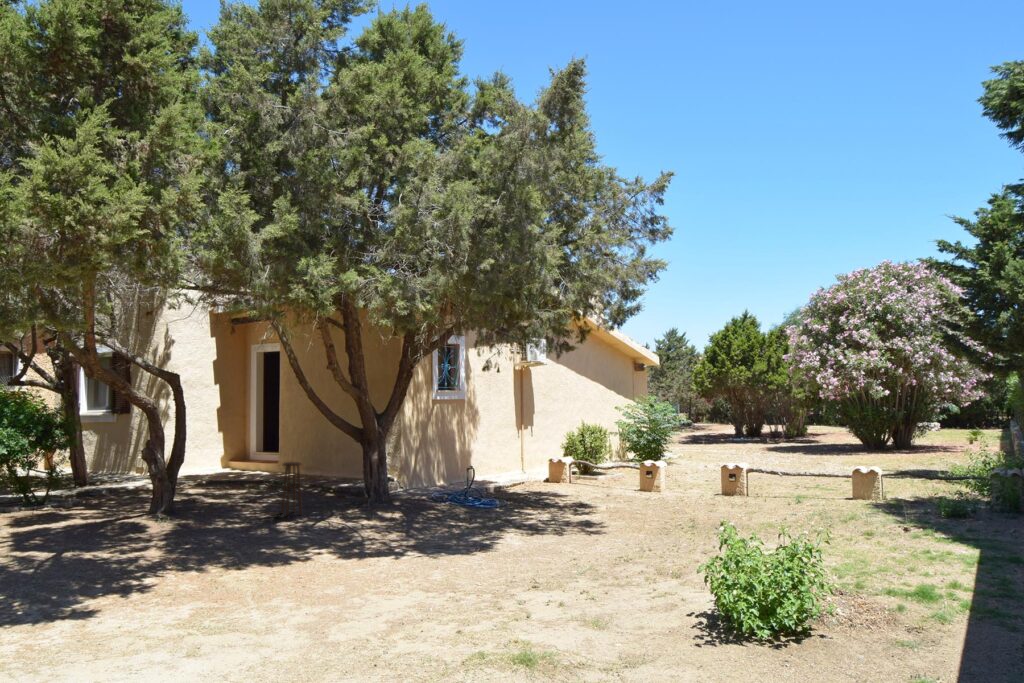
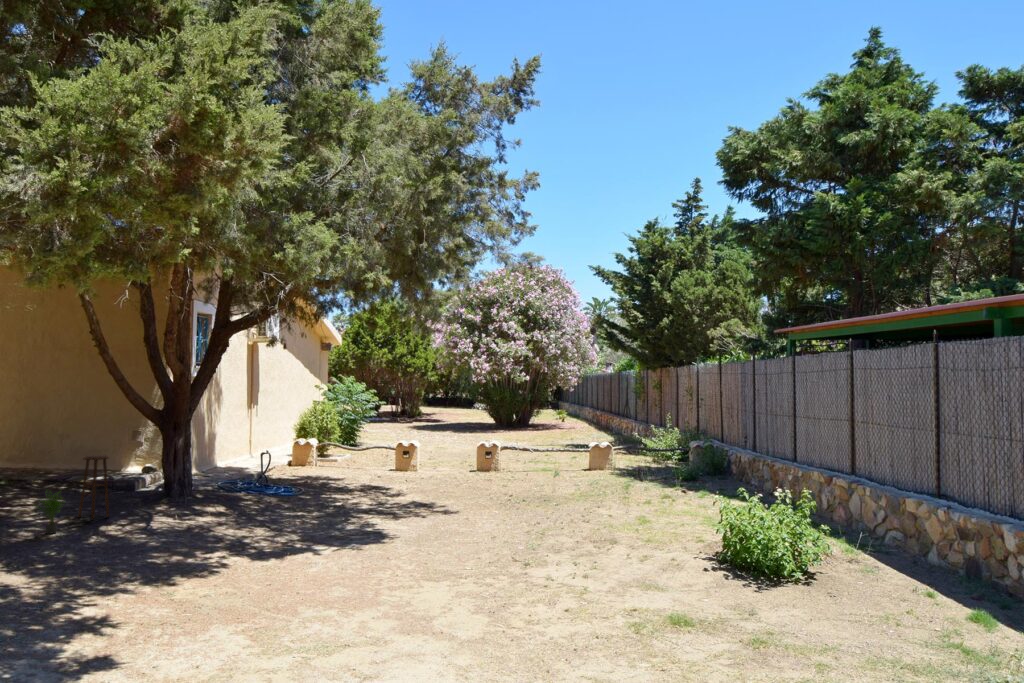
potted plant: none [228,486,256,524] -> present [40,493,62,534]

